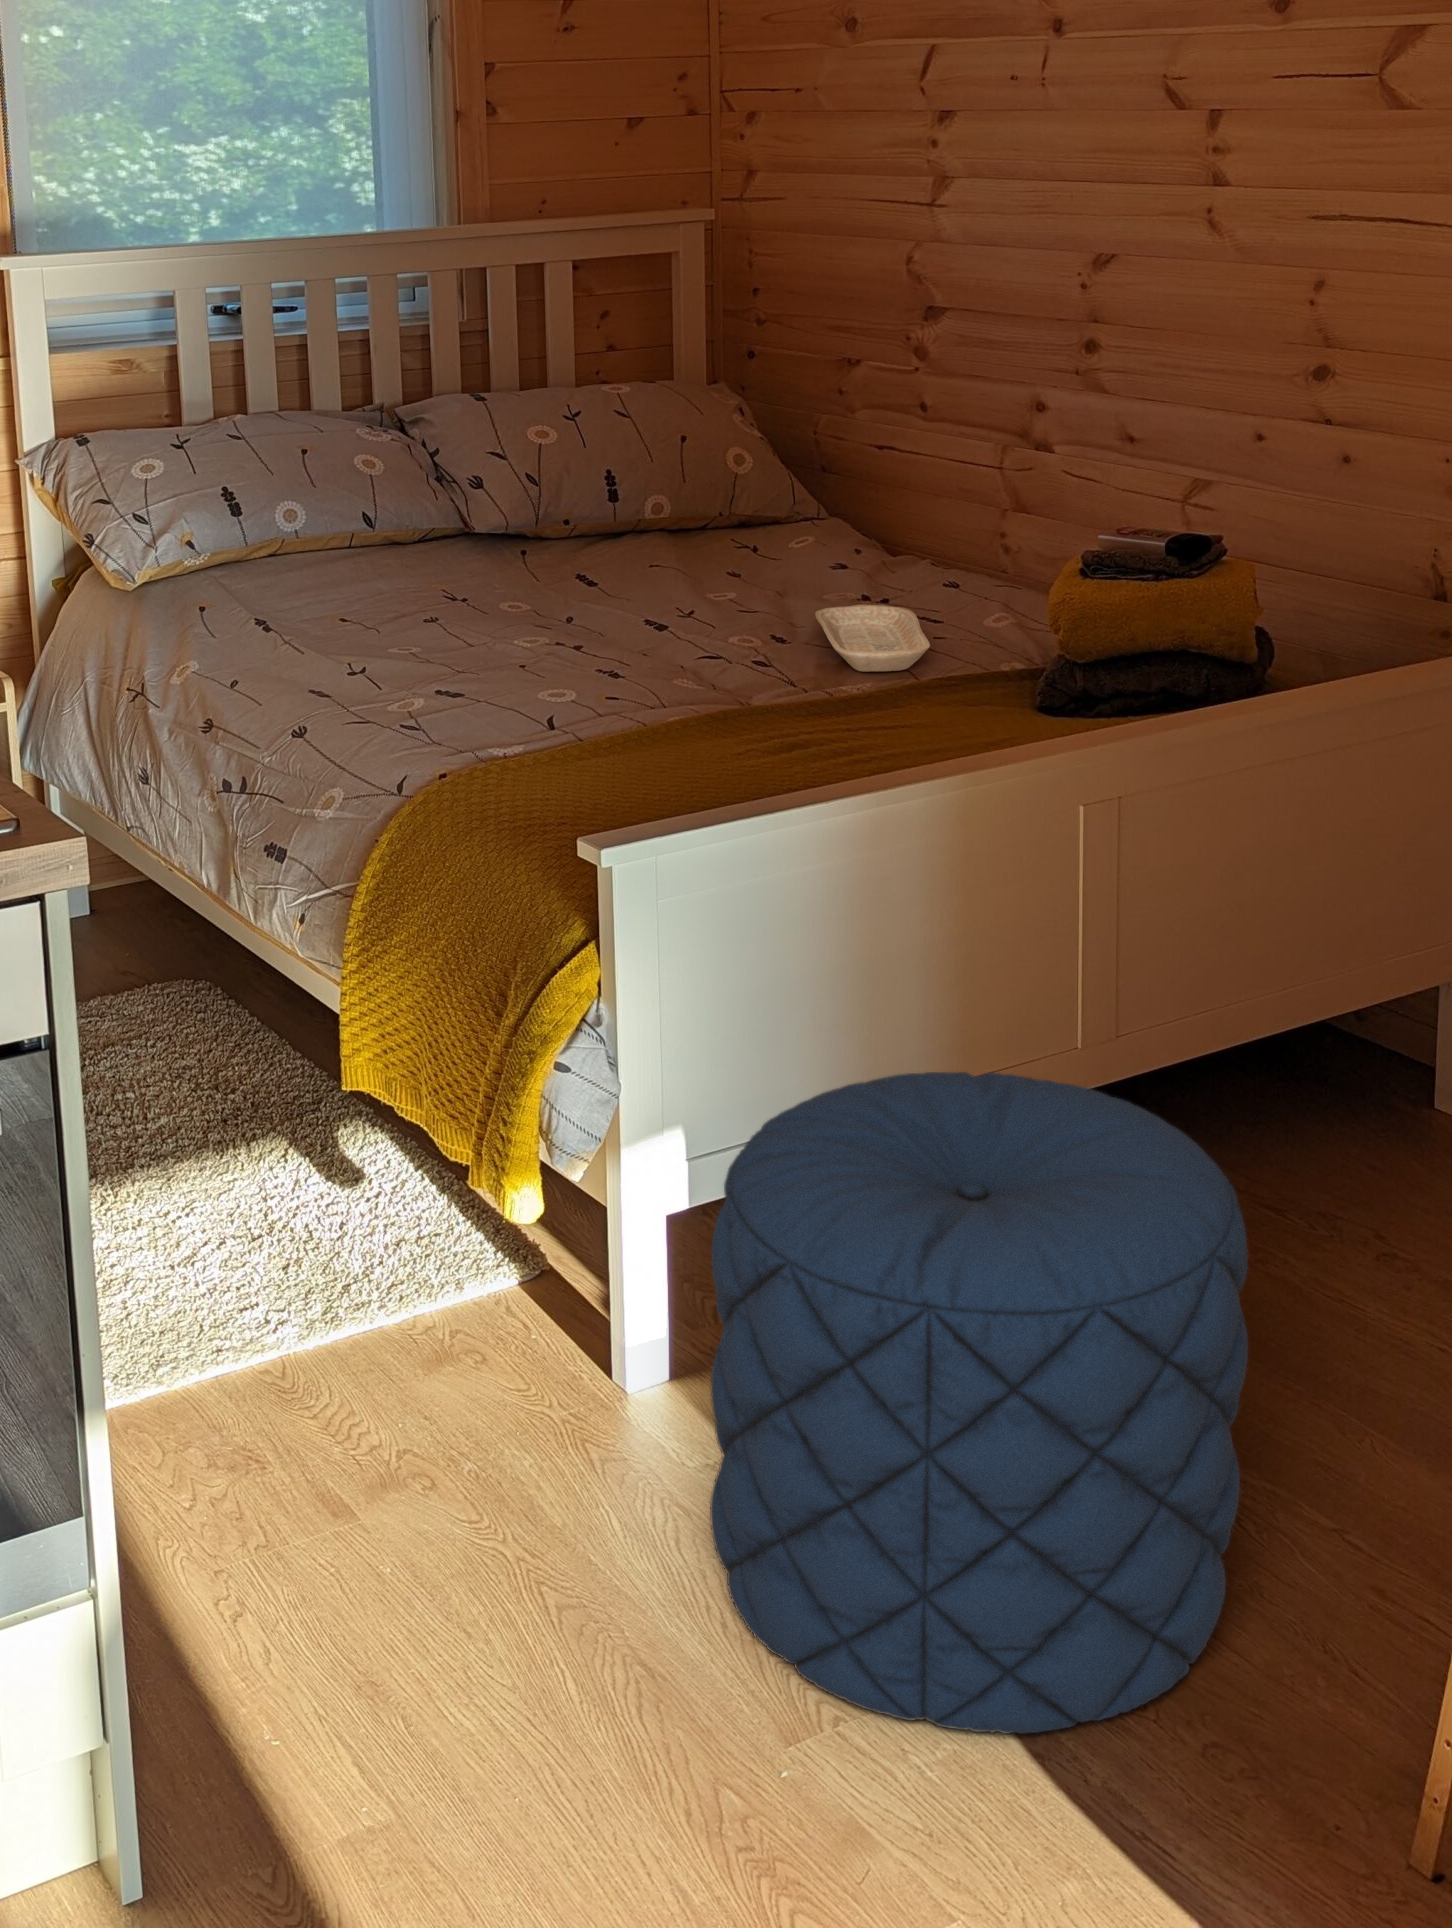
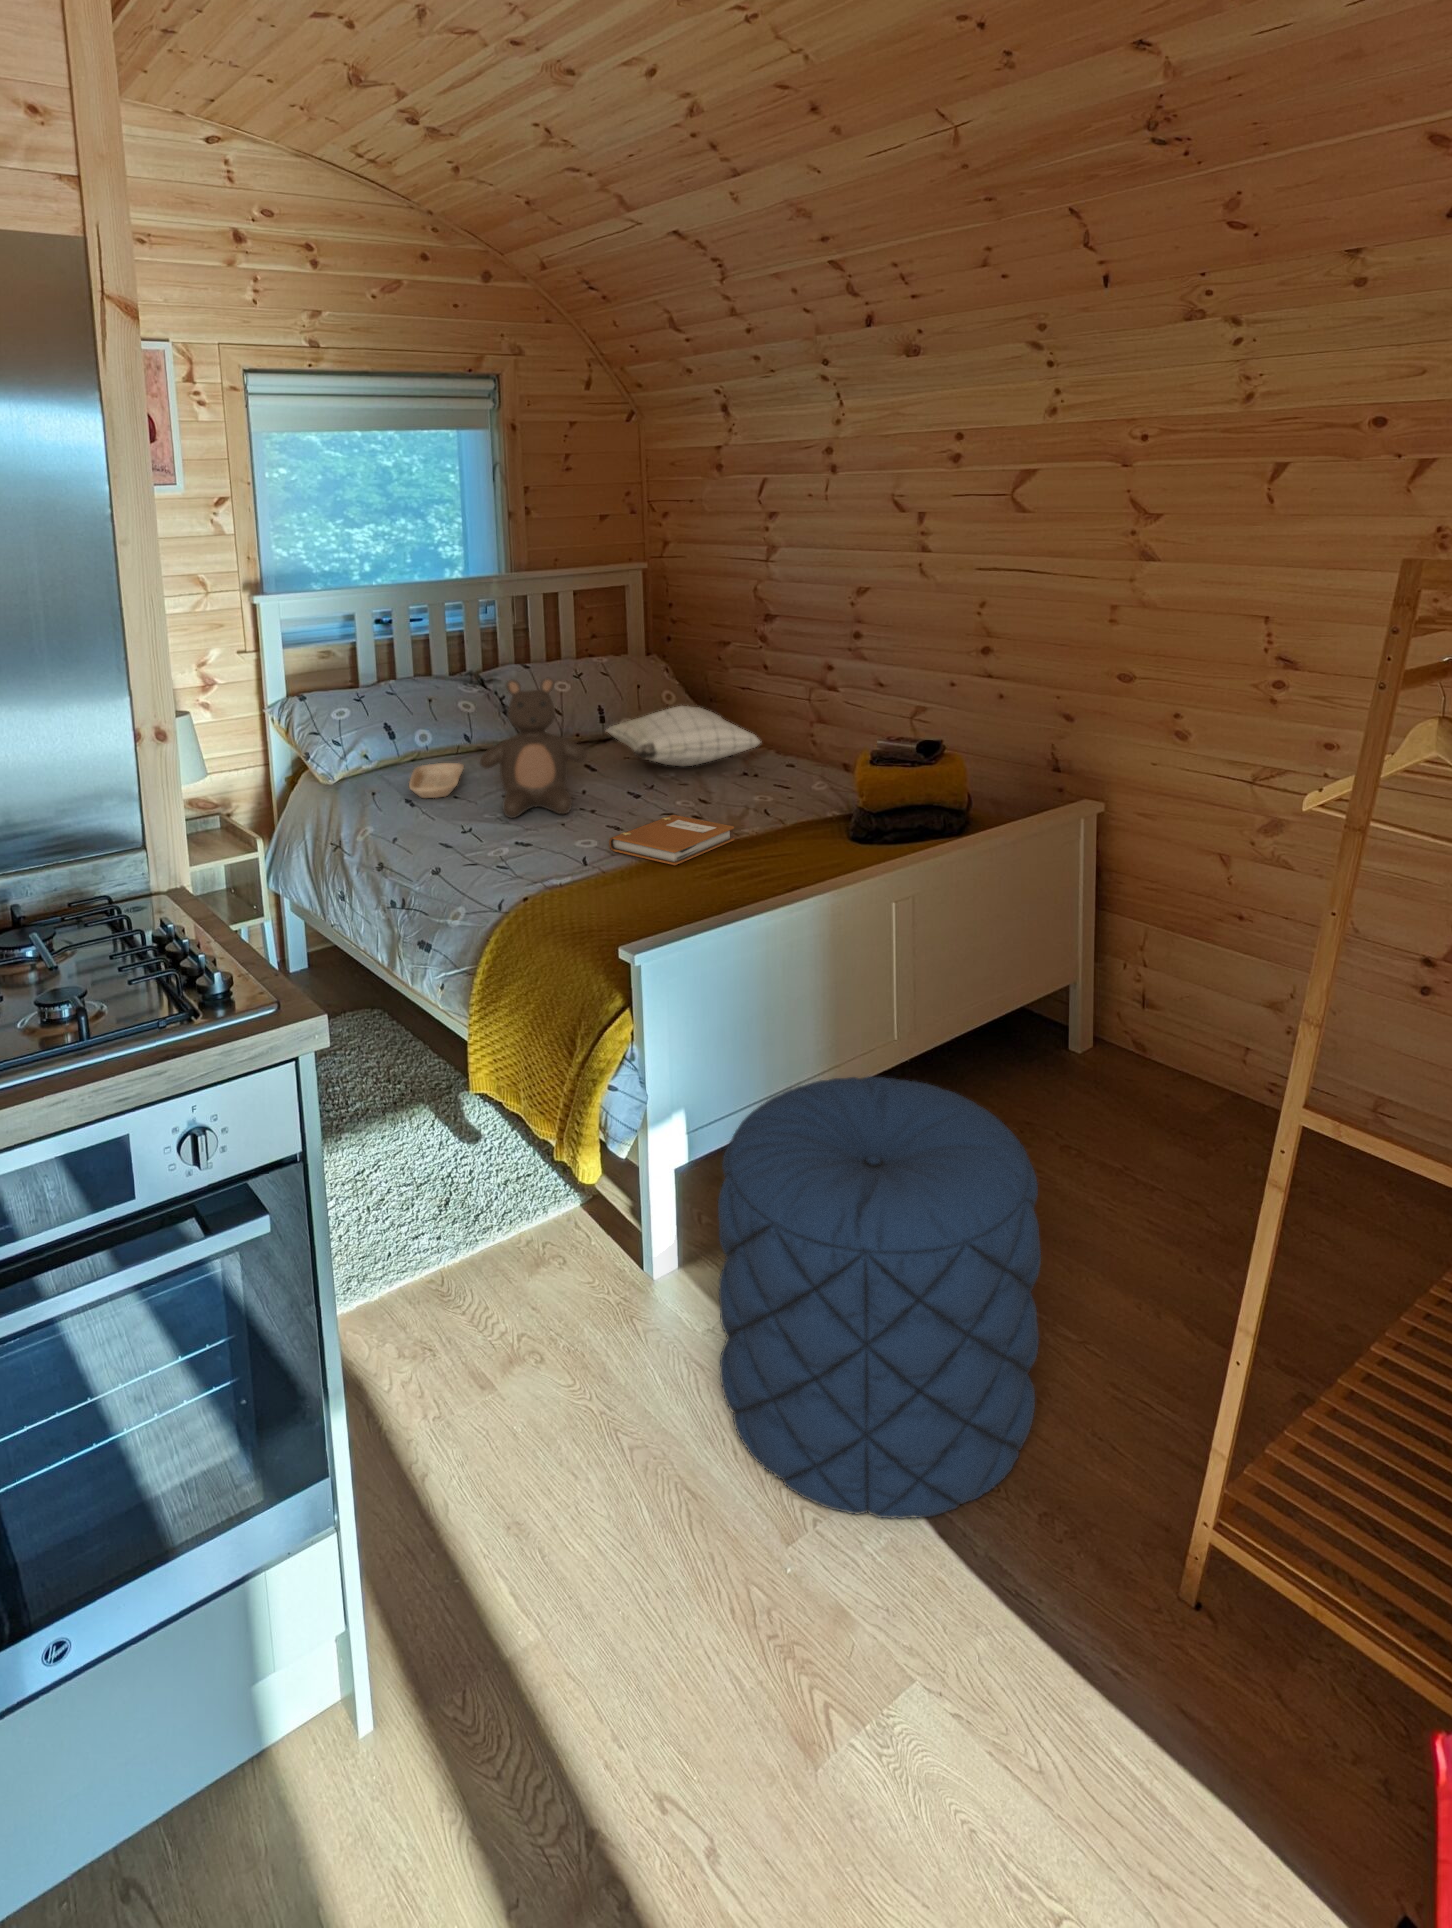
teddy bear: none [381,408,570,653] -> present [480,678,587,818]
pillow: none [613,469,896,581] -> present [607,706,760,767]
tray: present [815,605,930,672] -> present [409,763,464,798]
notebook: none [595,655,819,736] -> present [609,815,734,865]

